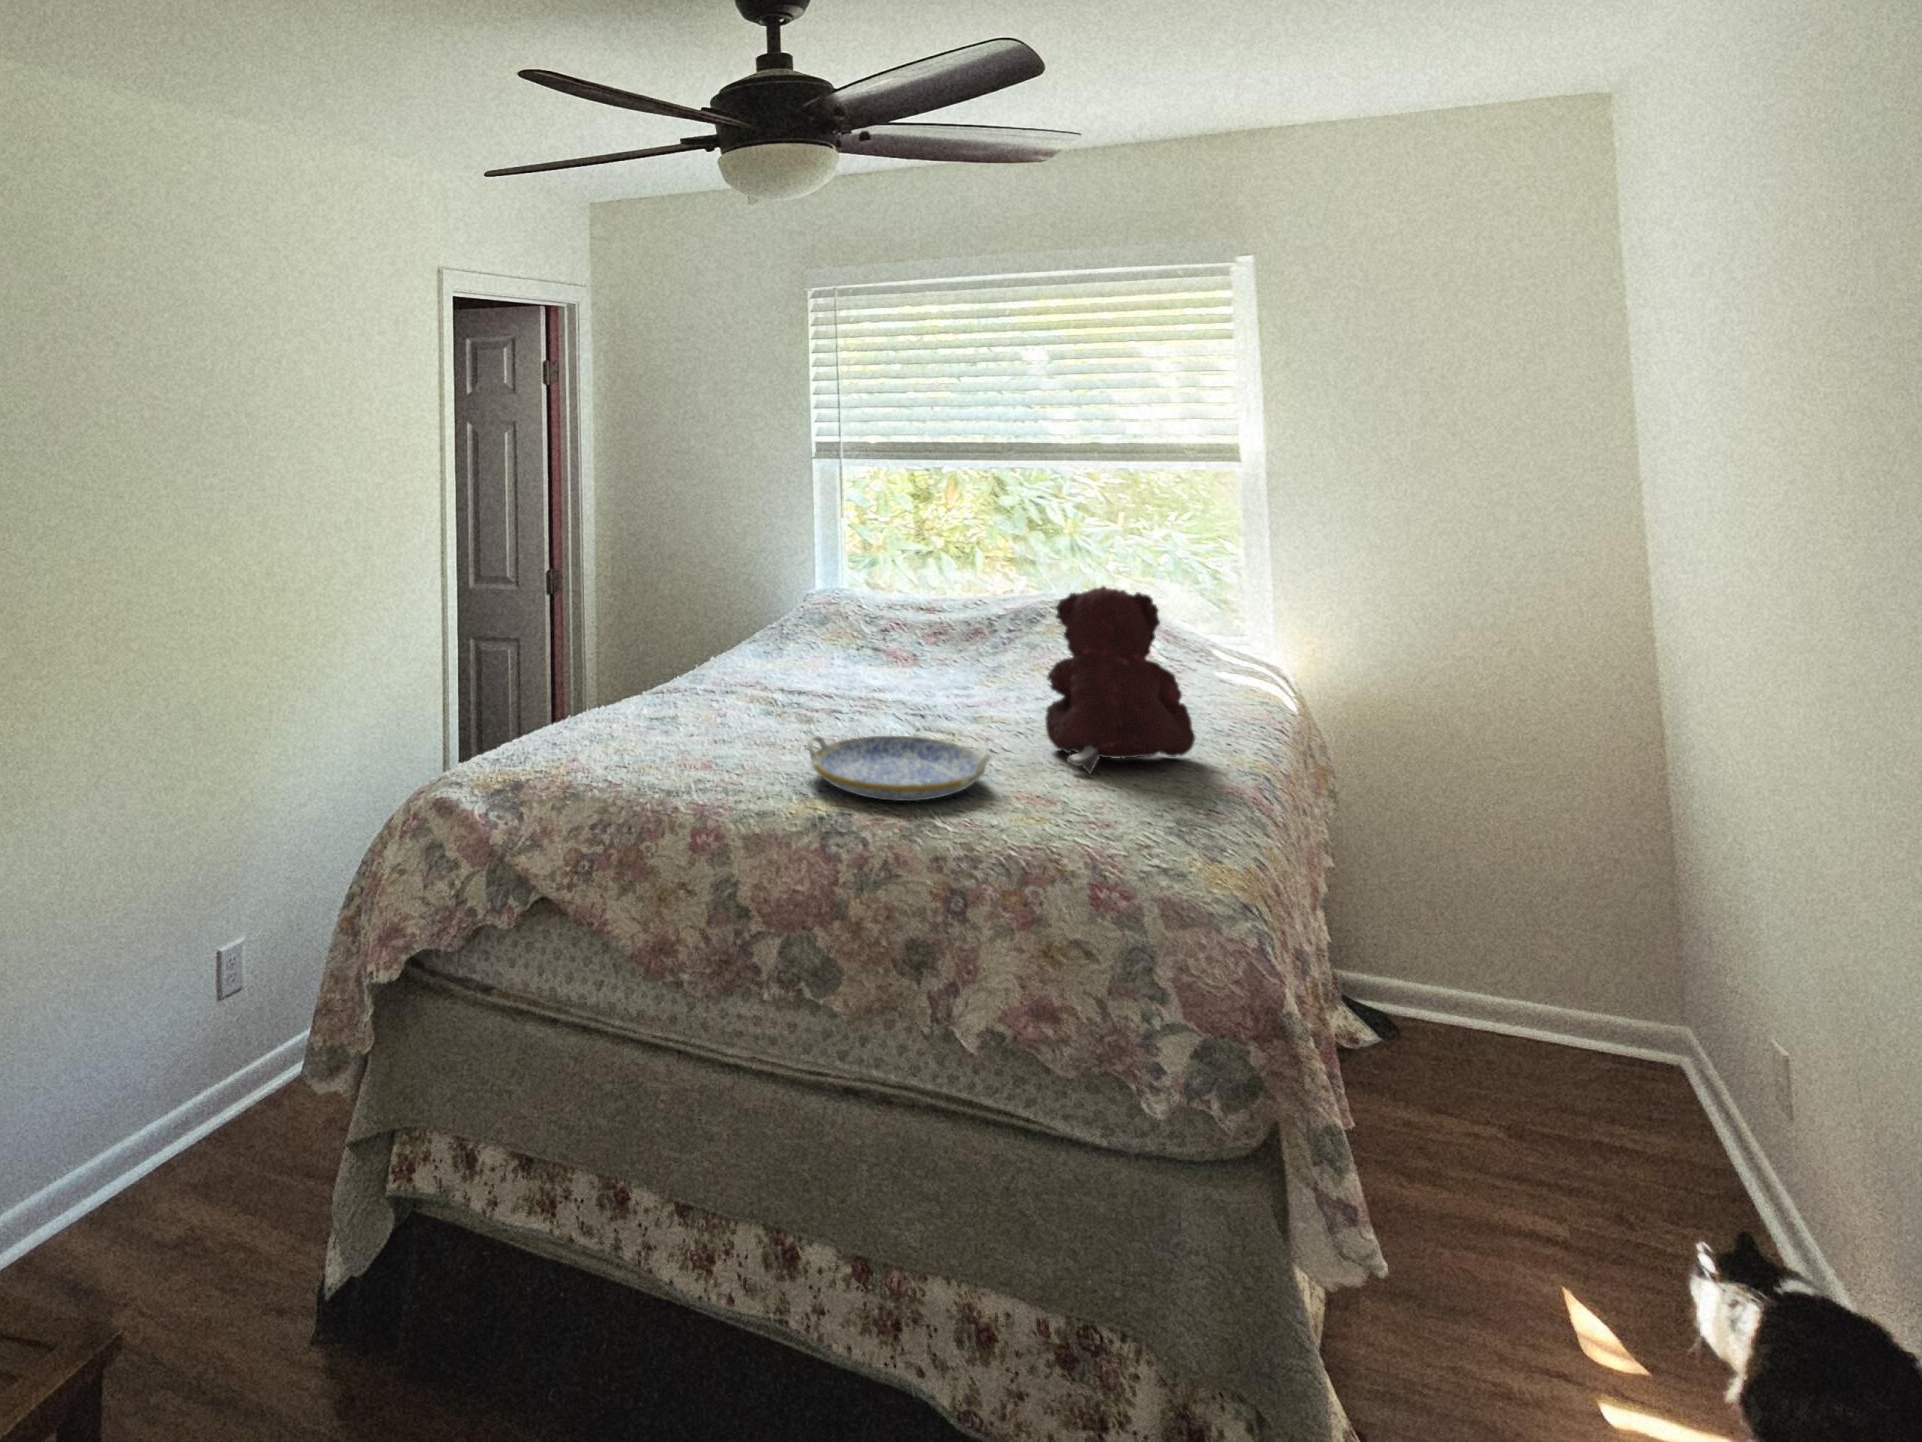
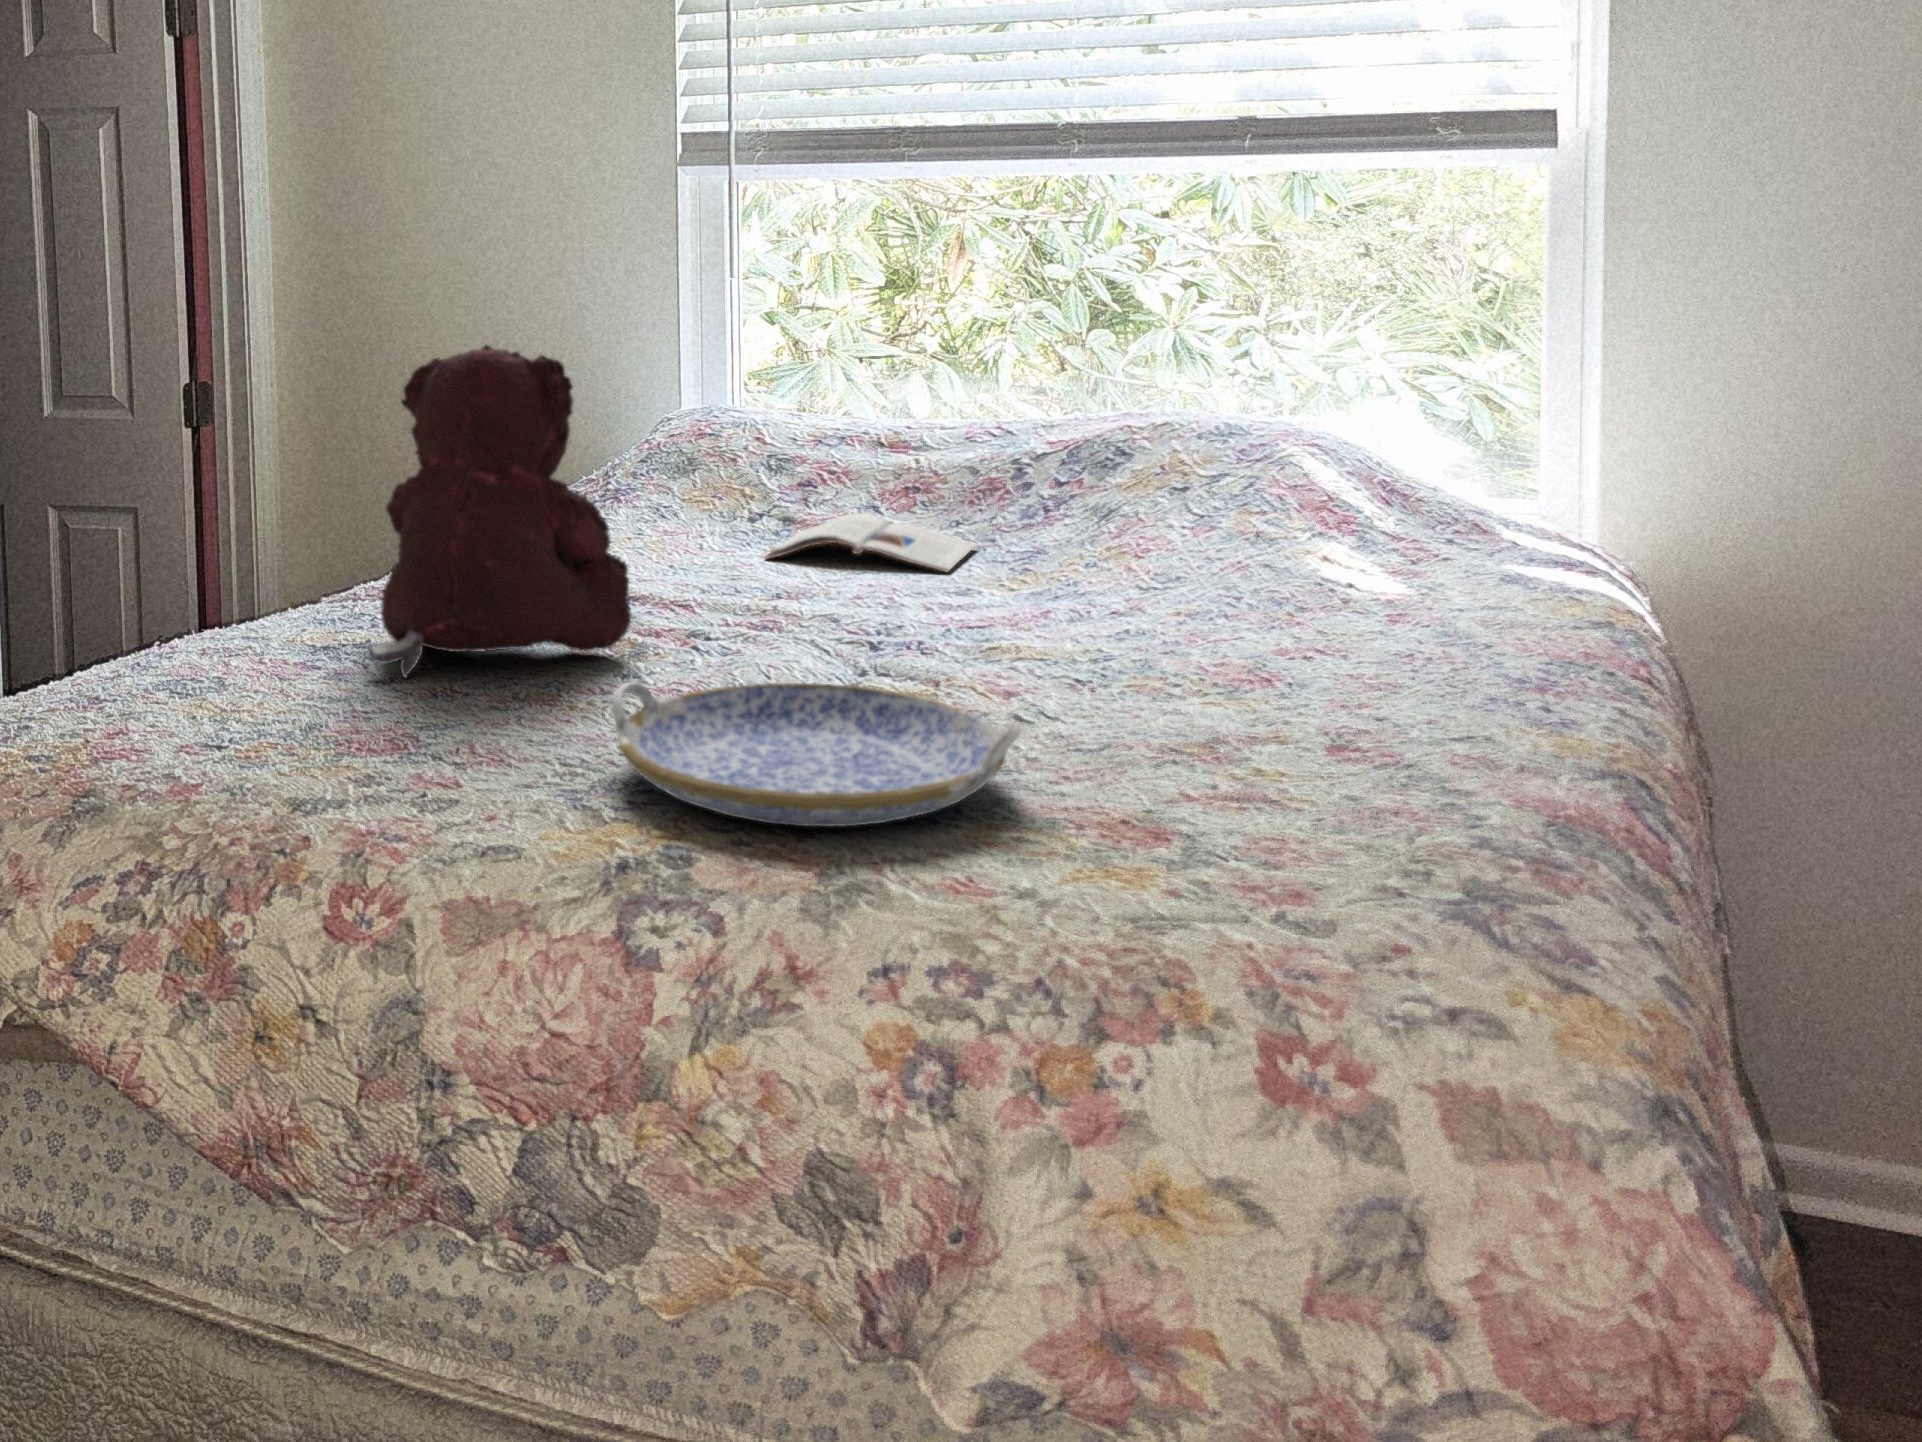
teddy bear: present [1045,586,1195,774] -> present [367,345,631,678]
magazine: none [865,648,971,680] -> present [765,513,976,572]

